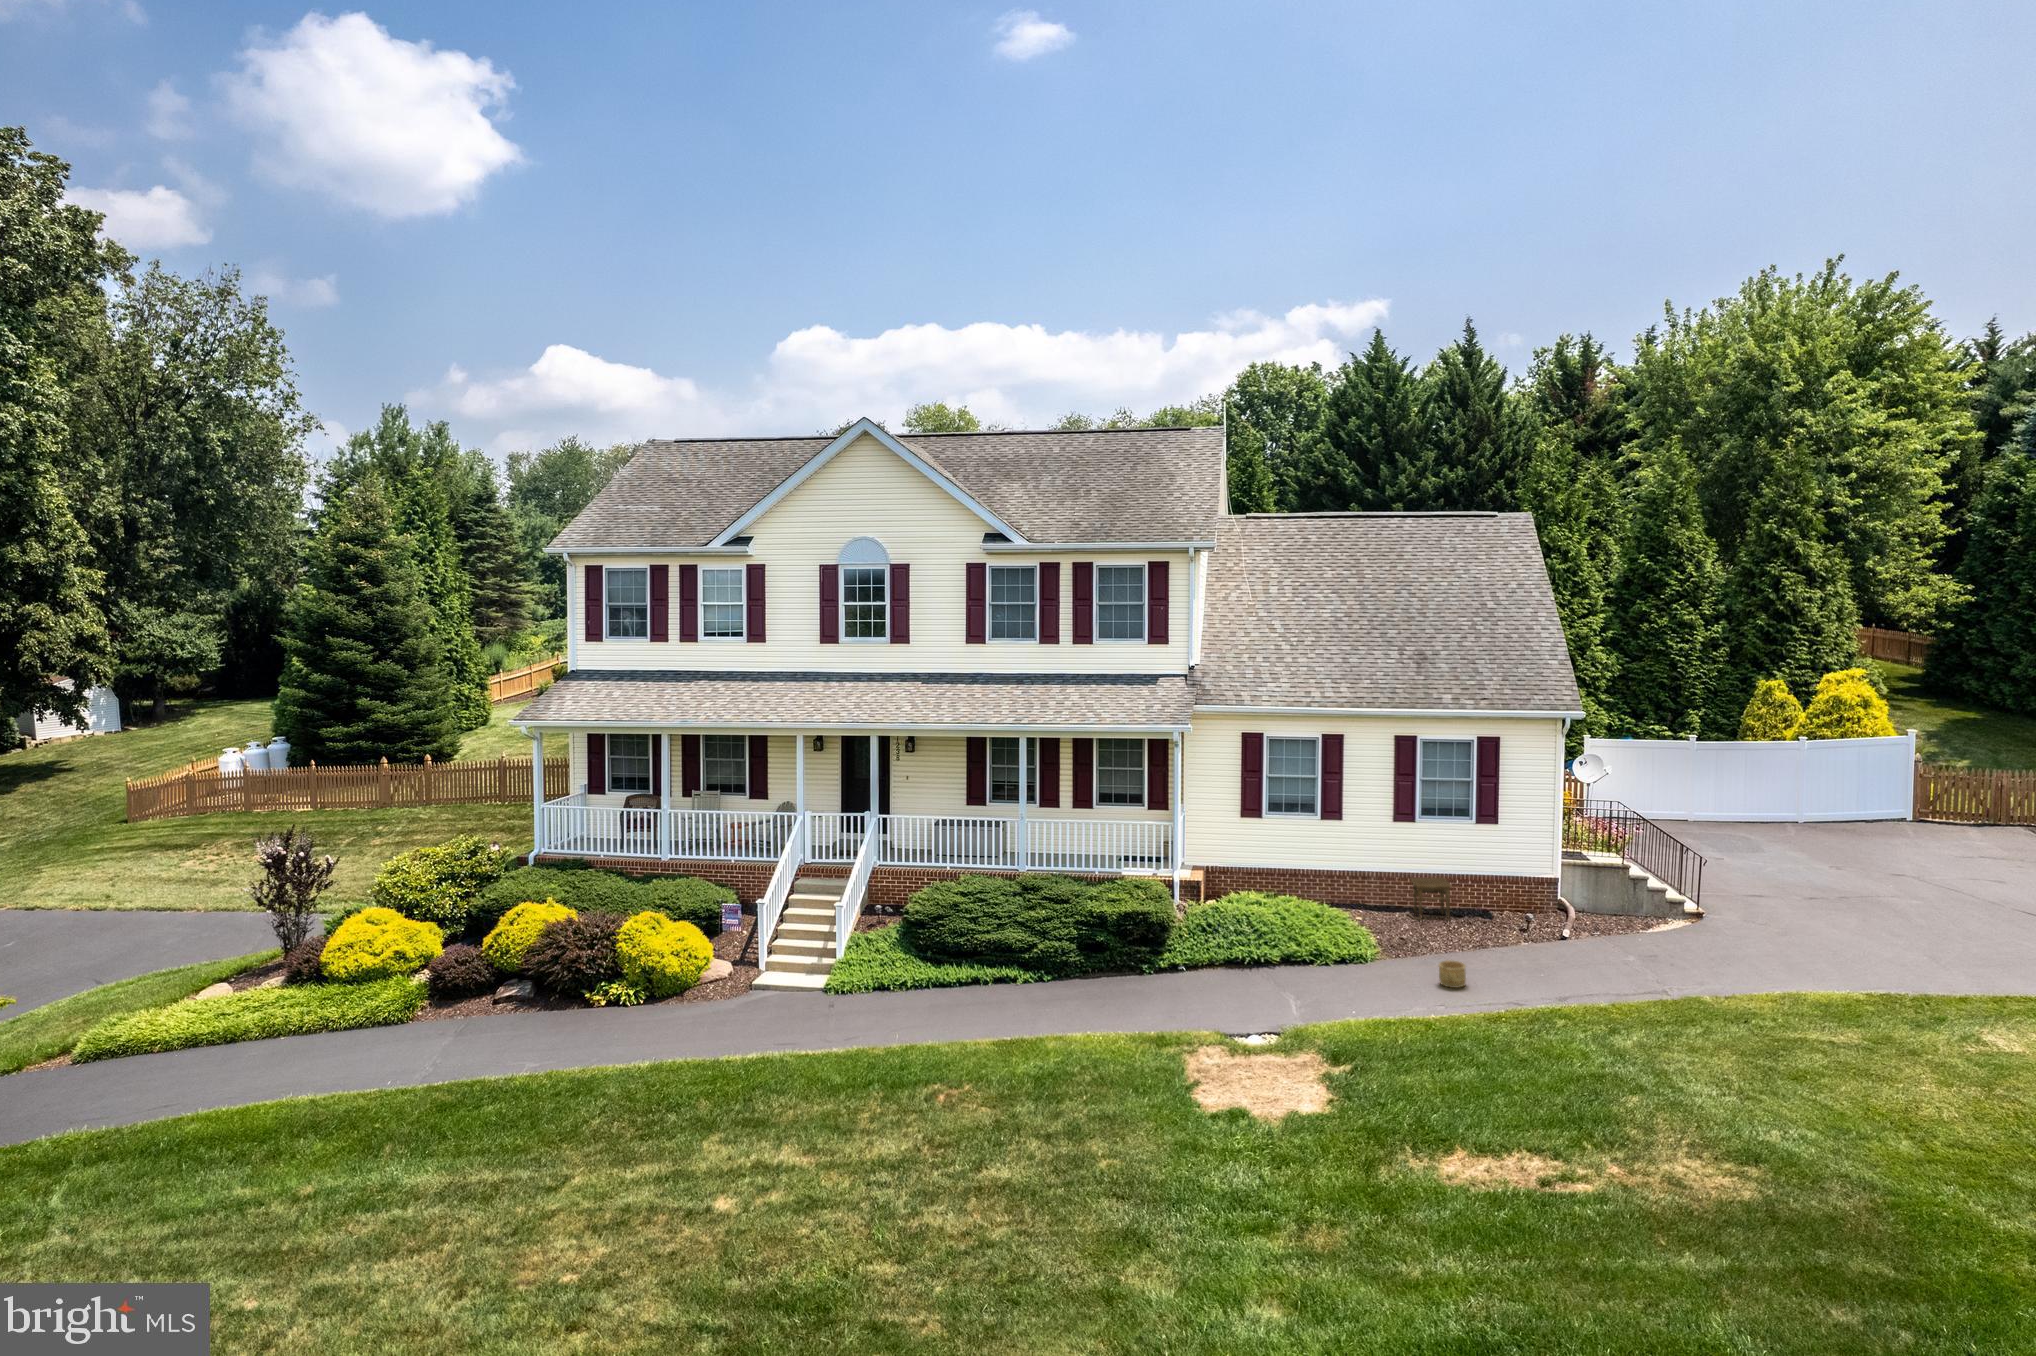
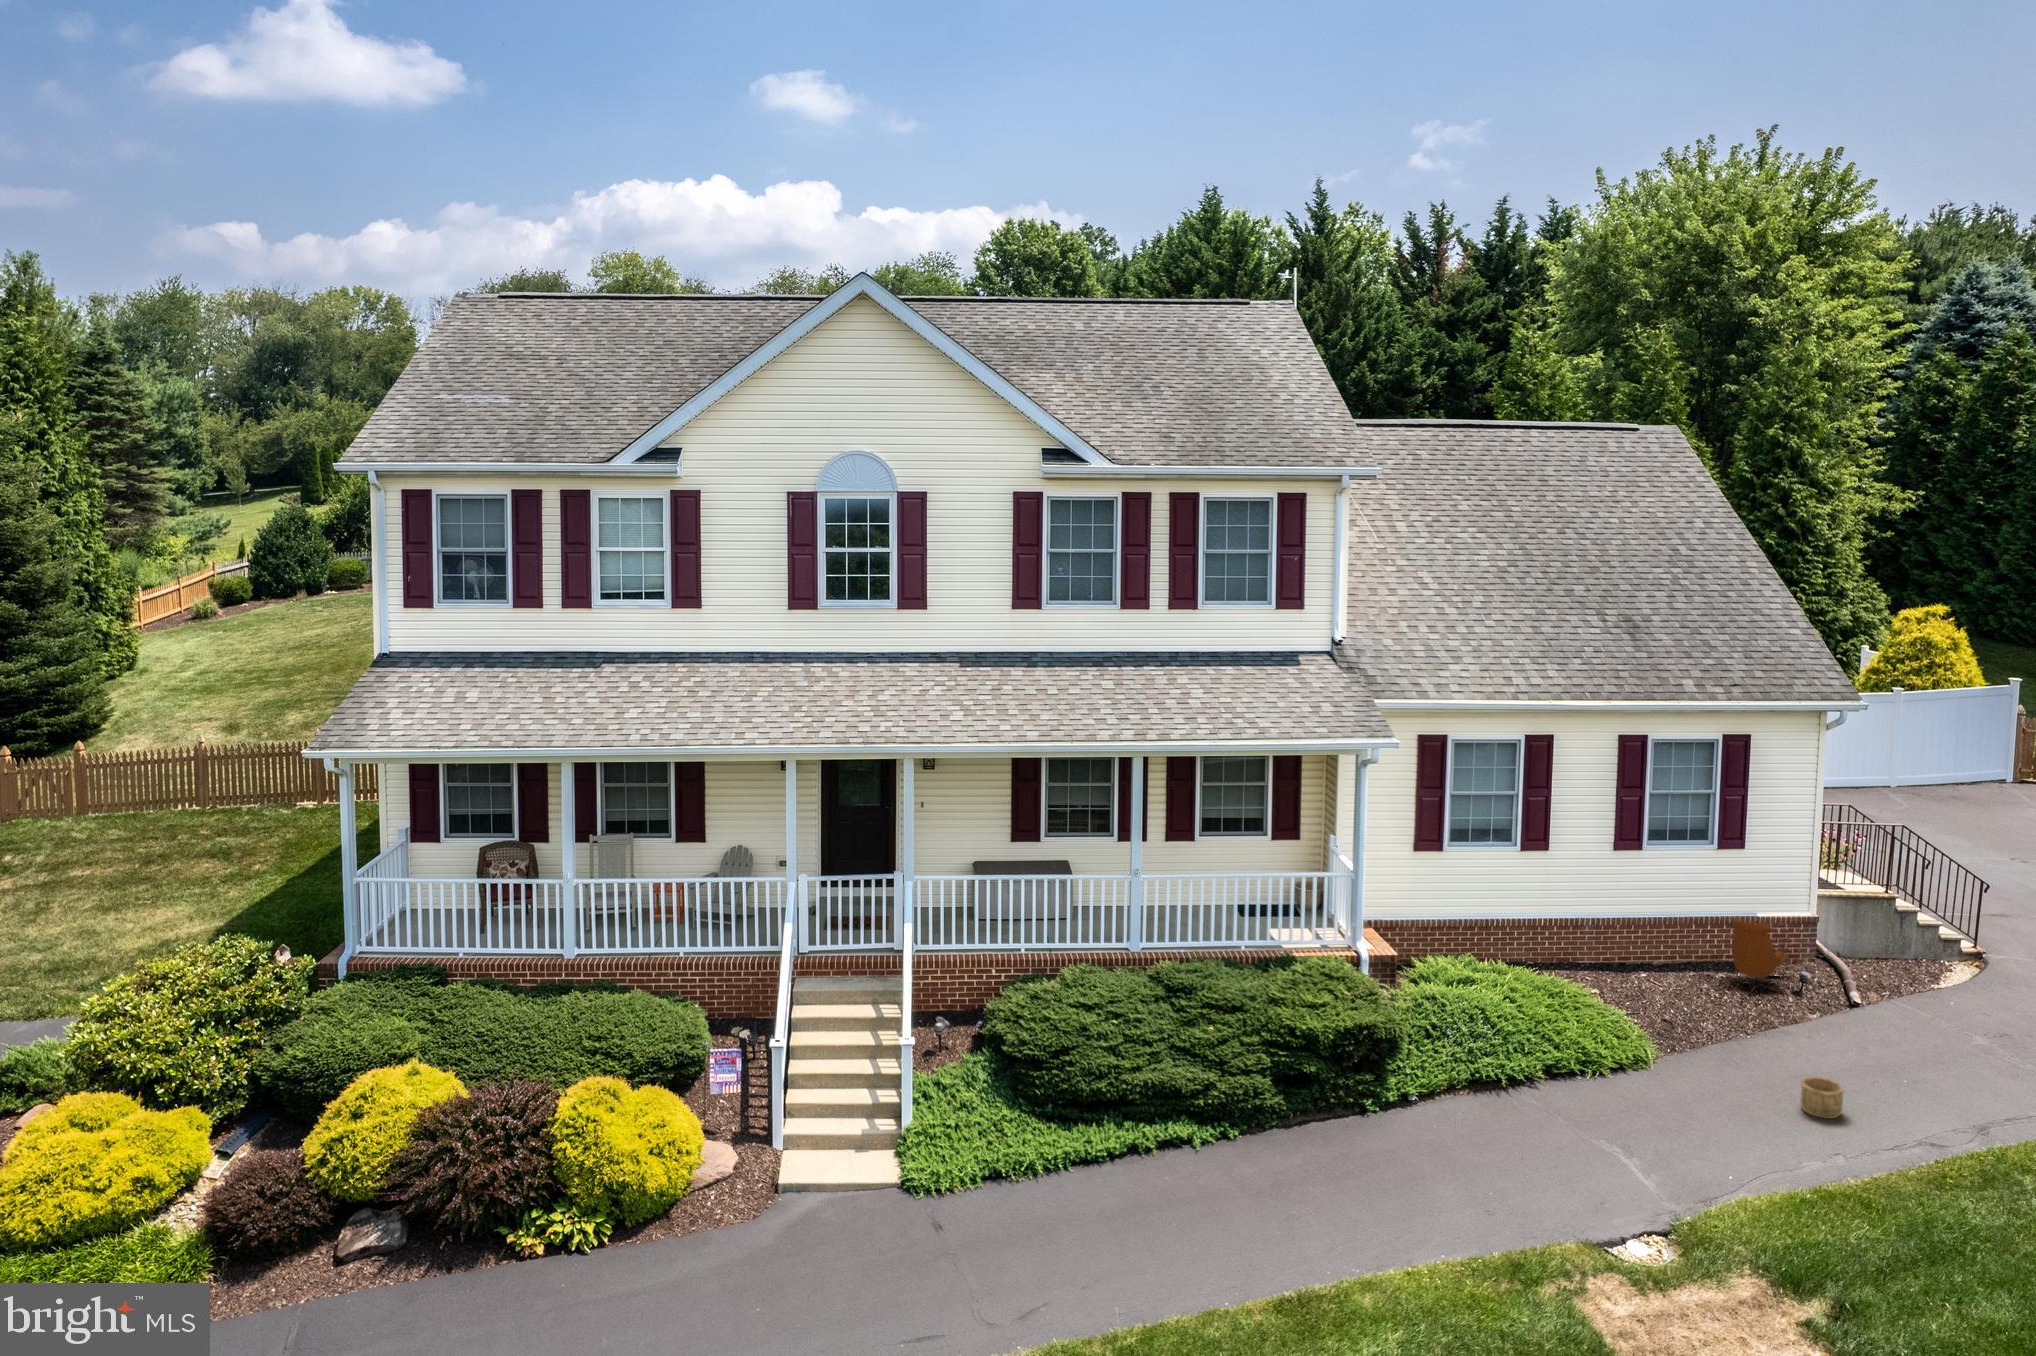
lounge chair: none [1467,868,1525,927] -> present [1731,919,1788,994]
side table: present [1411,877,1451,922] -> none [1640,926,1708,991]

